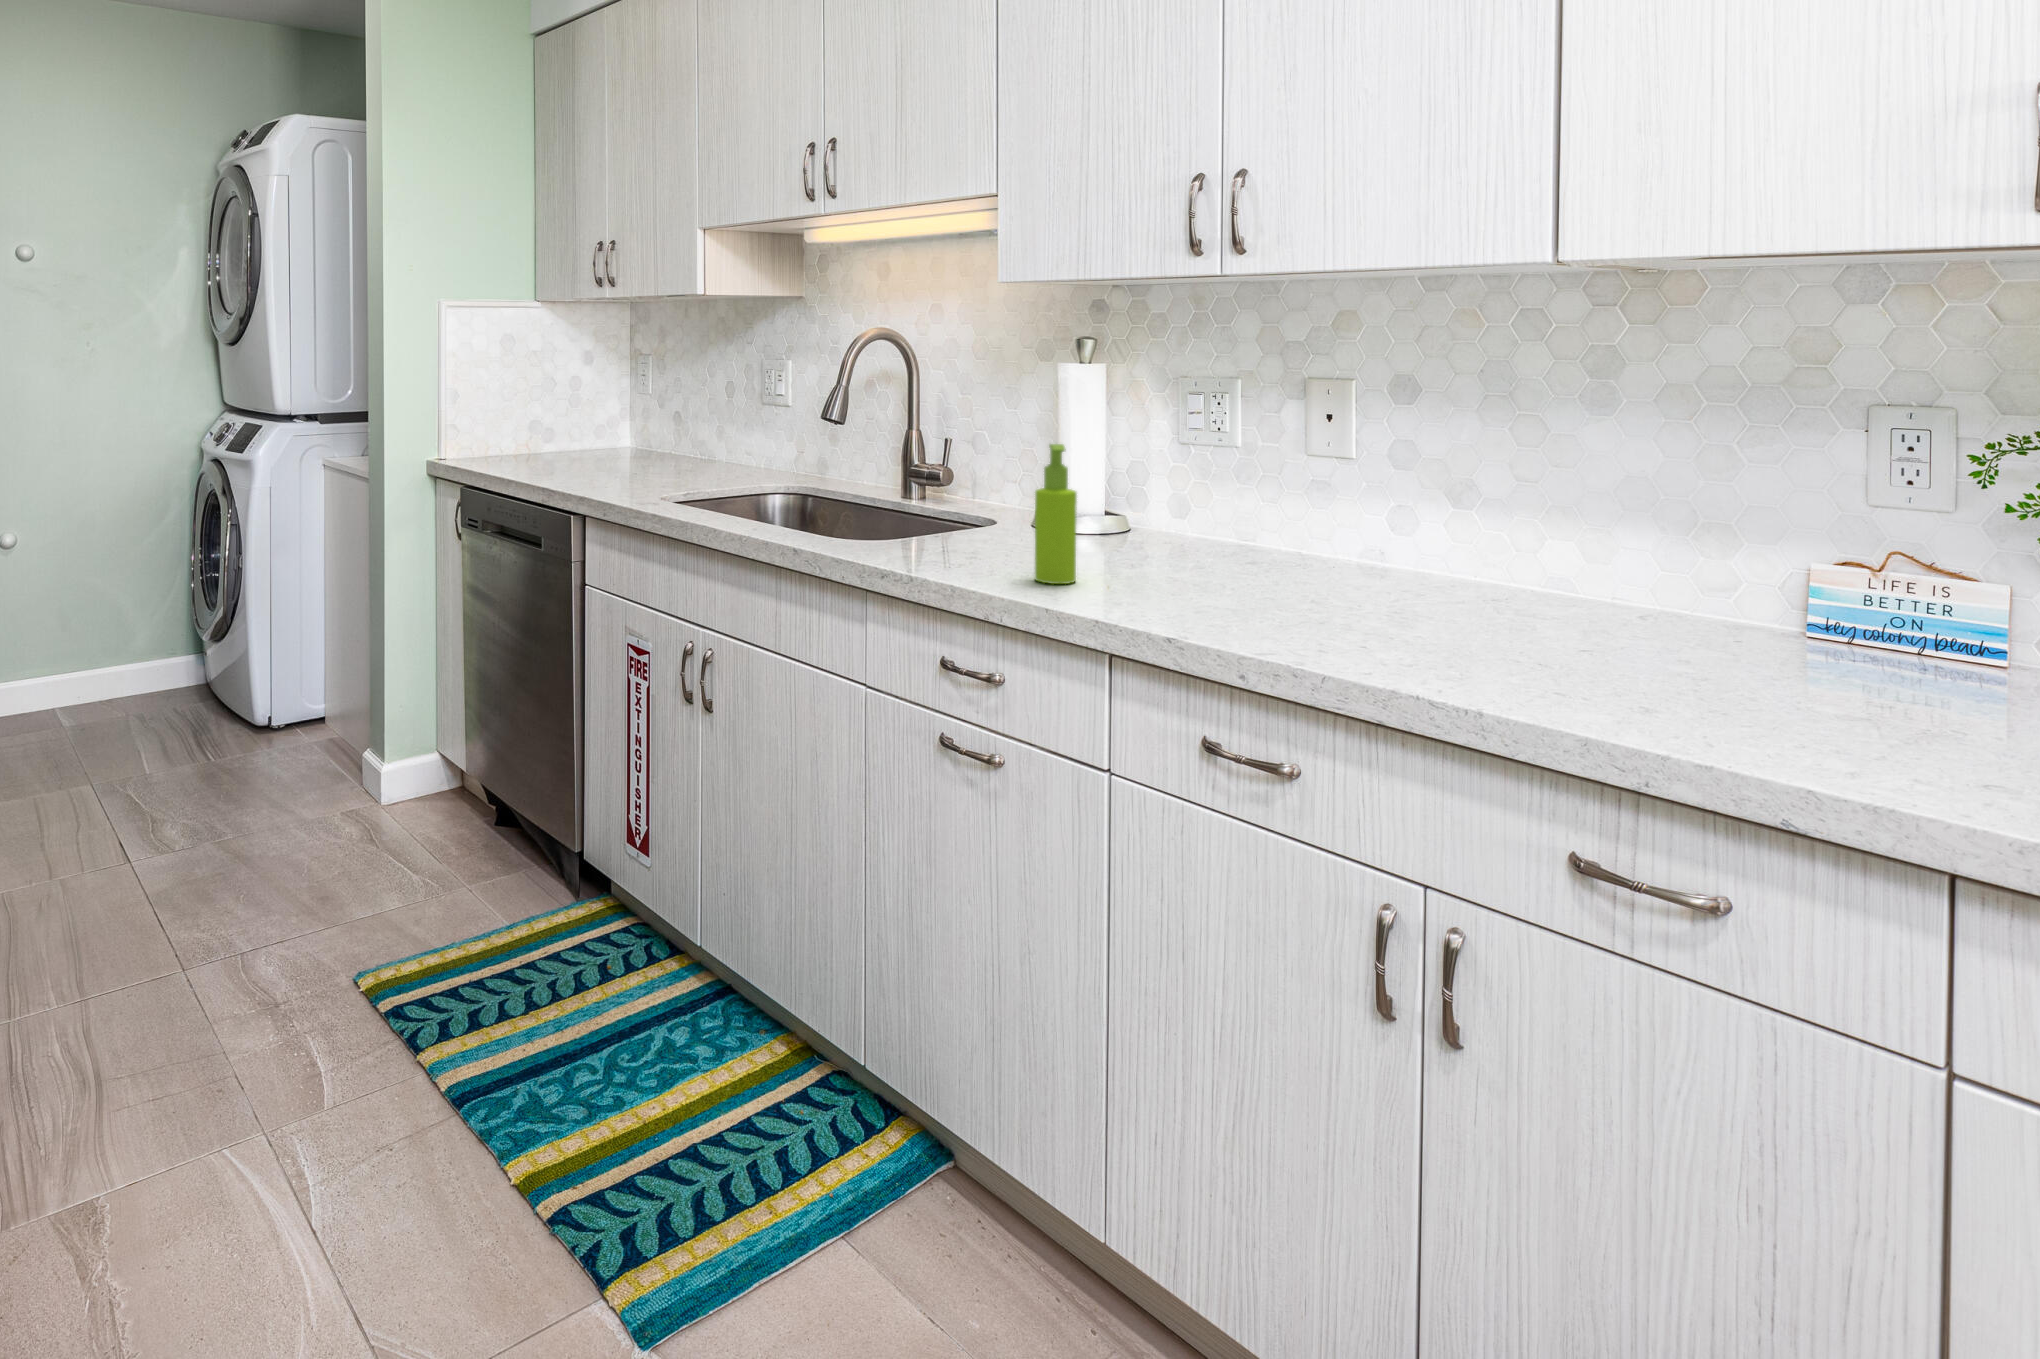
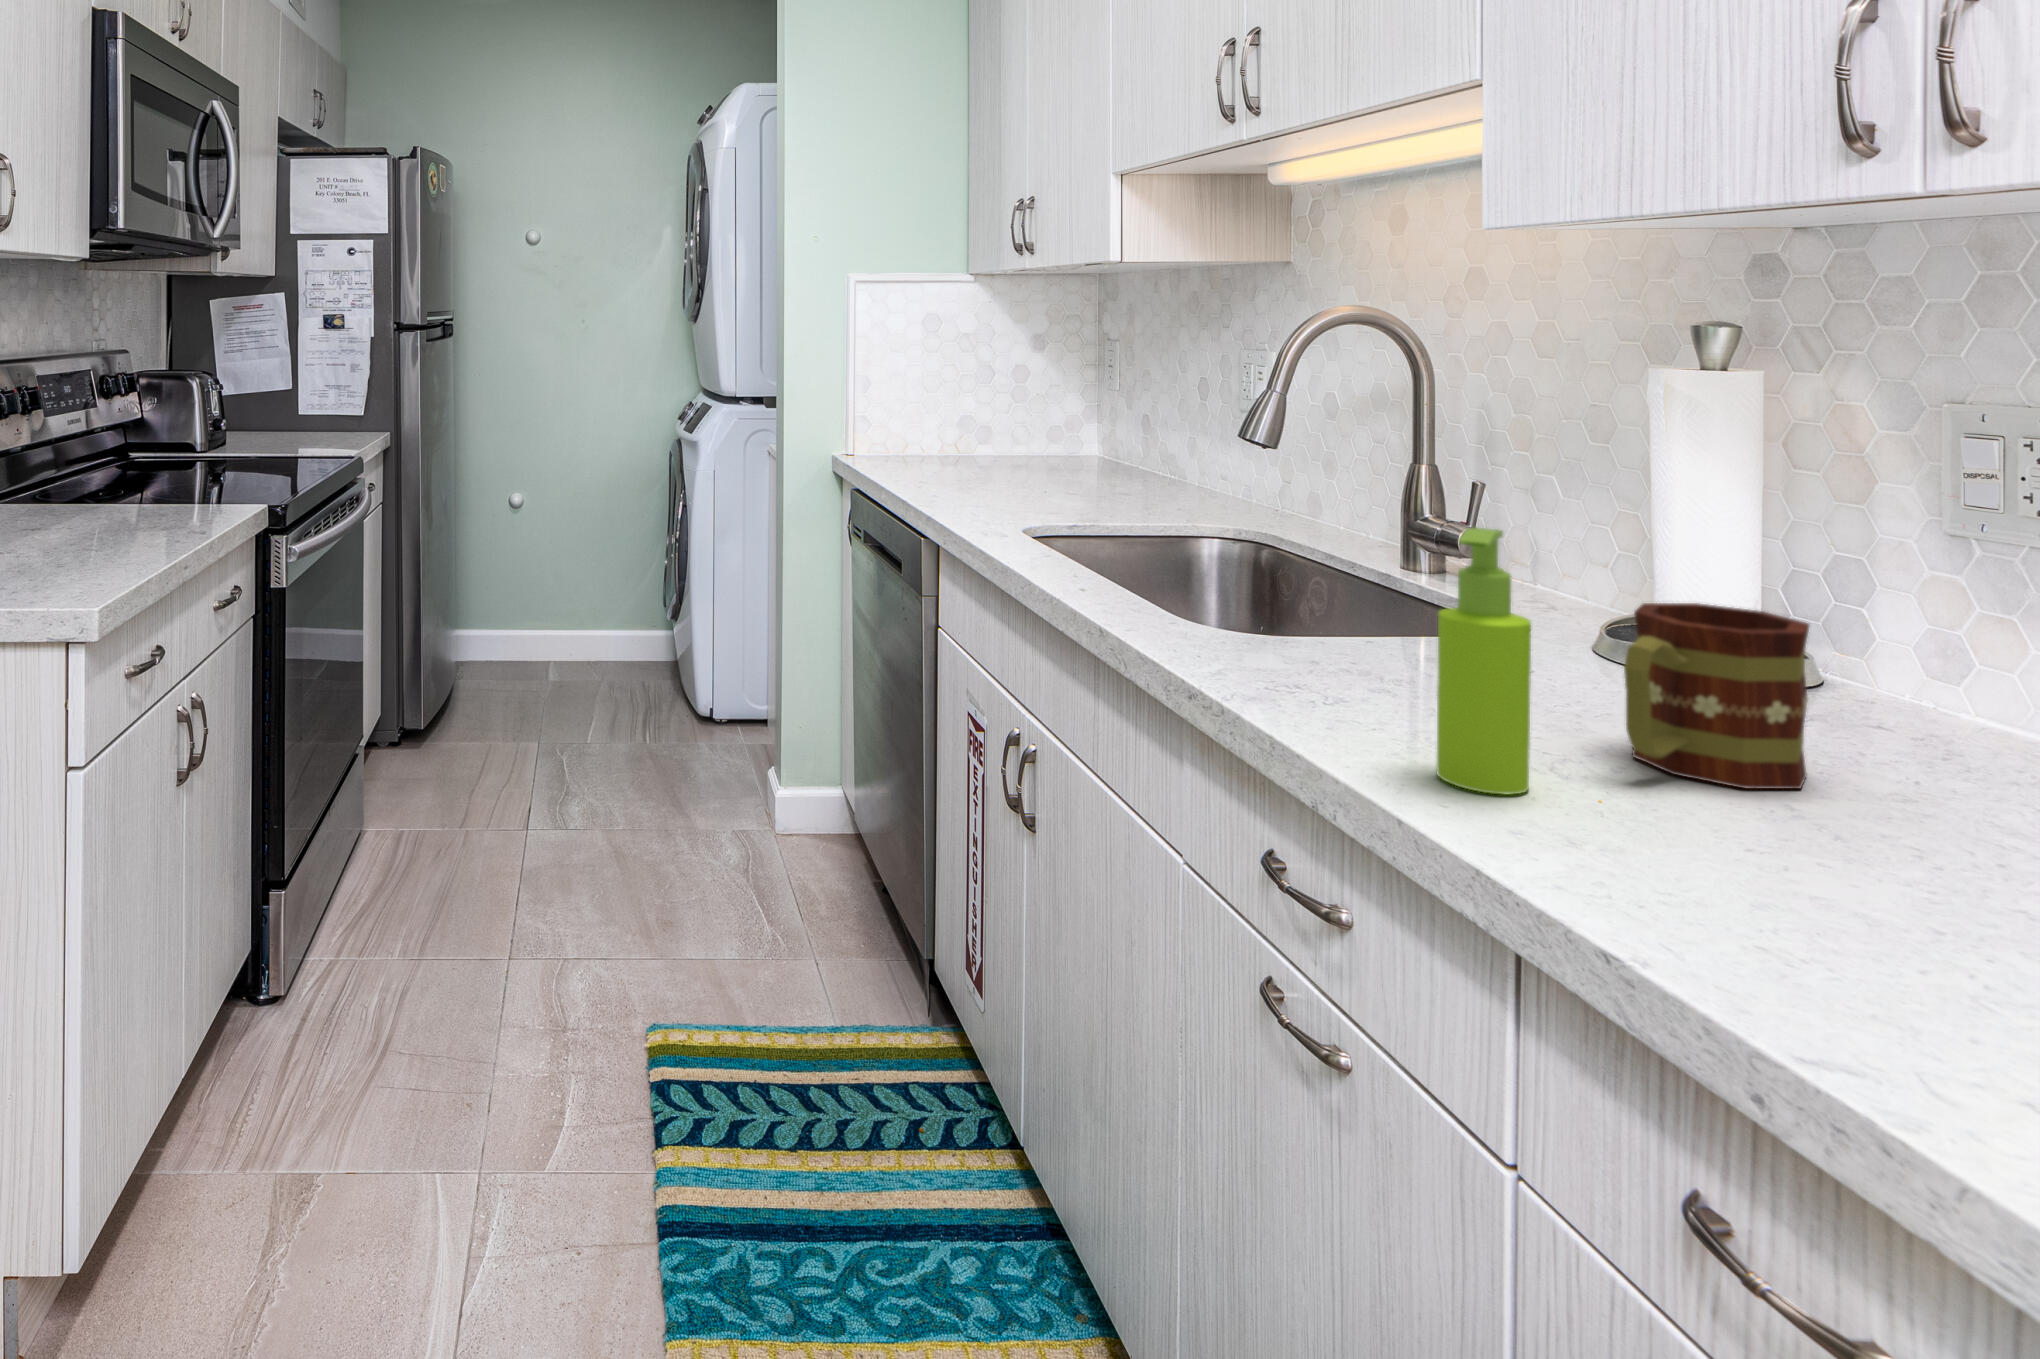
mug: none [1094,481,1163,568] -> present [1624,603,1809,789]

